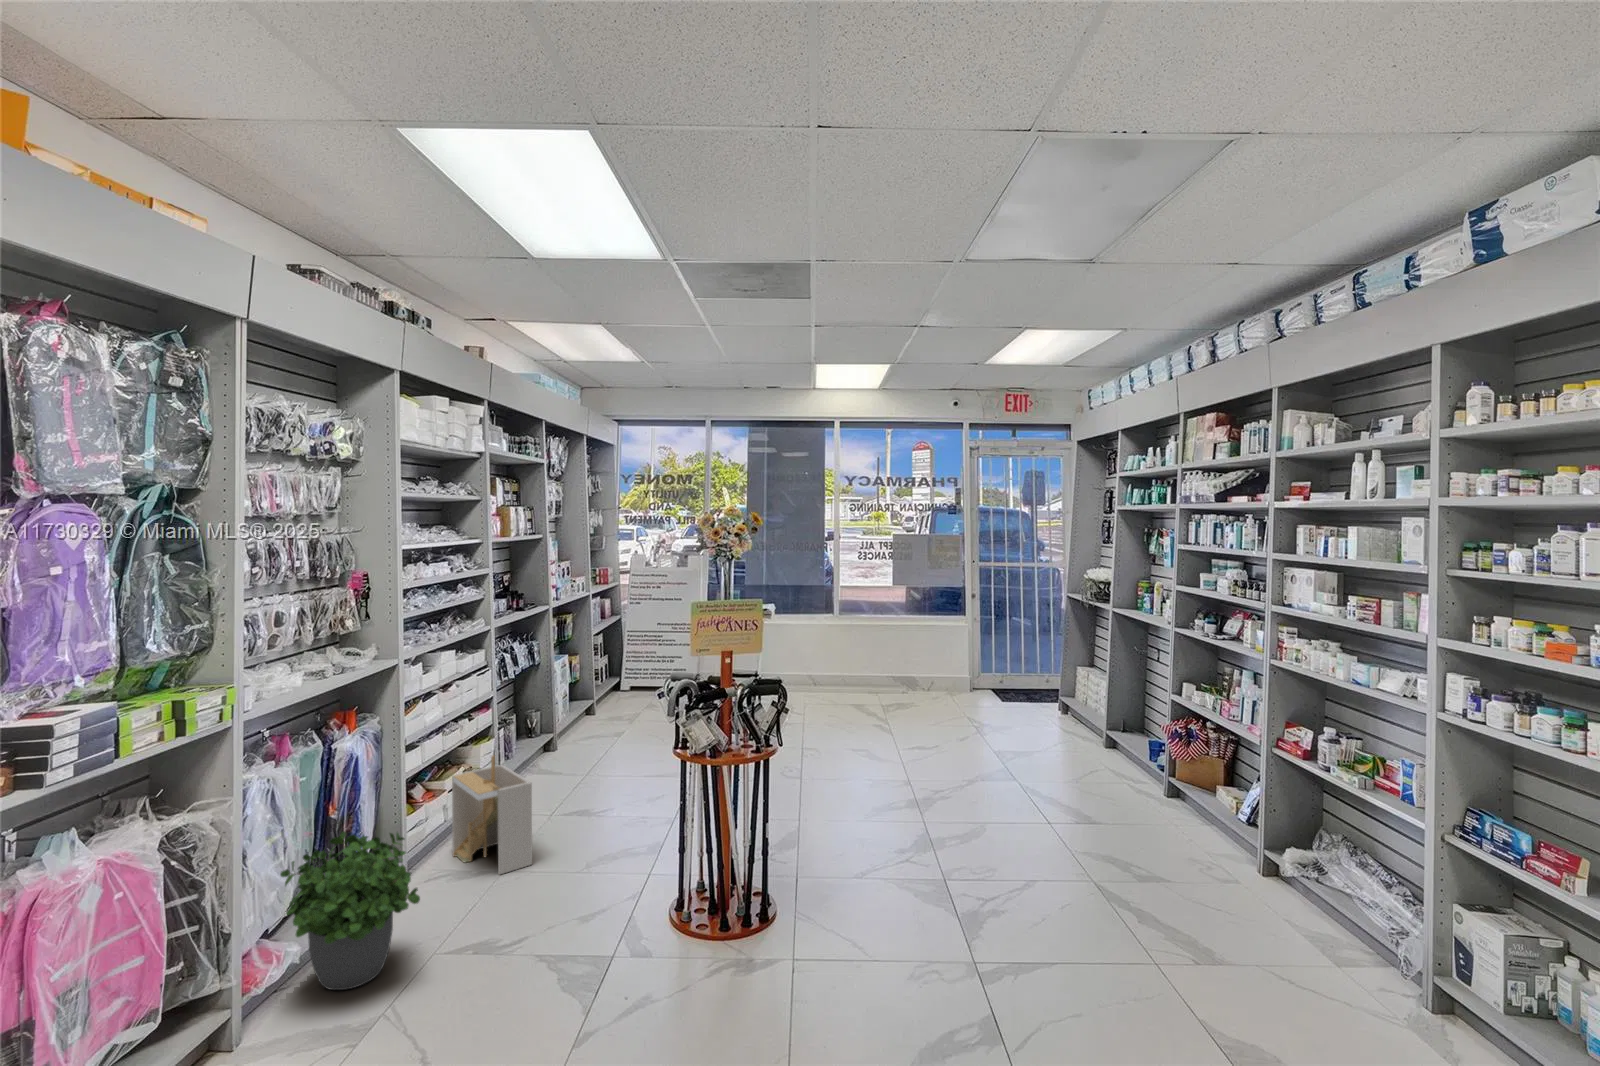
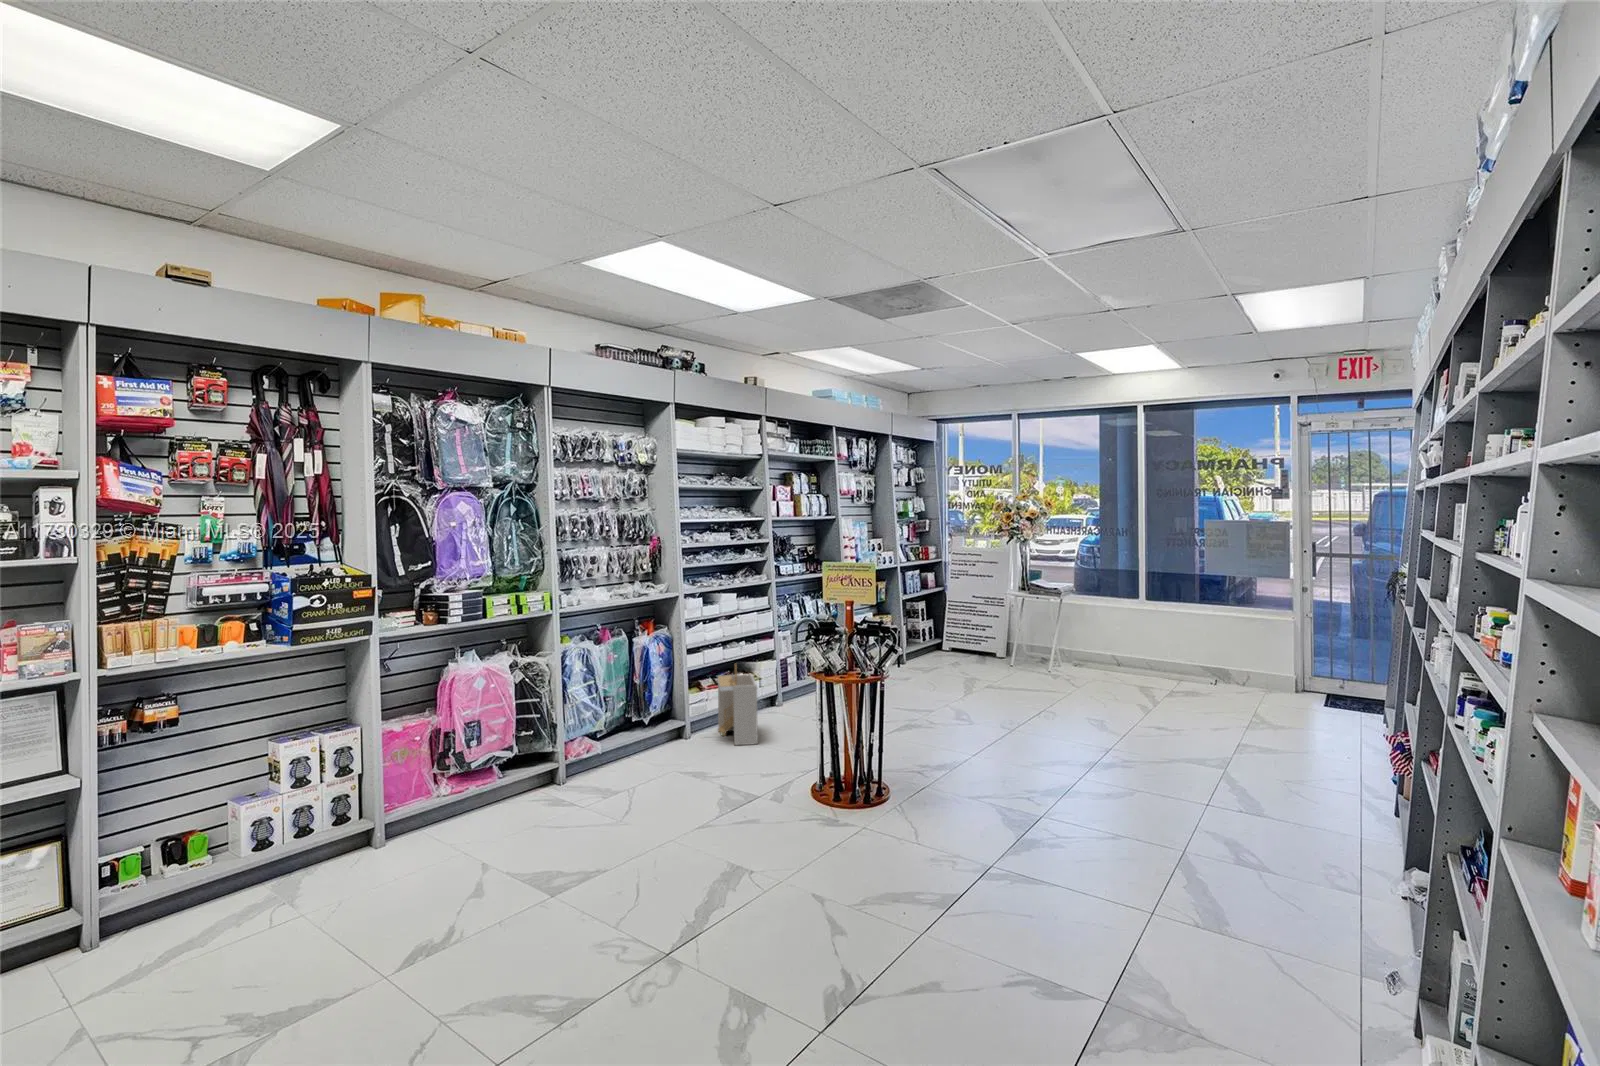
potted plant: present [280,831,420,990] -> none [584,686,656,778]

